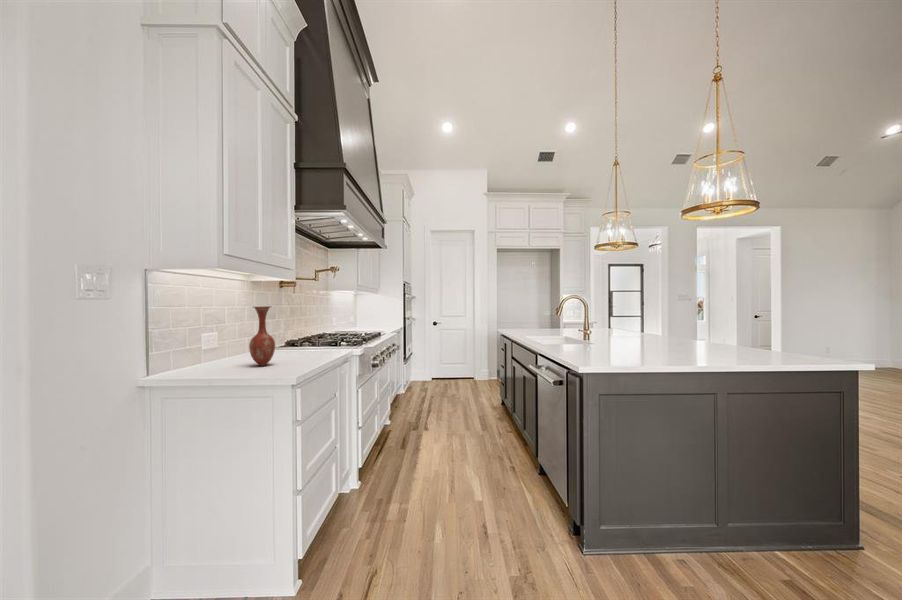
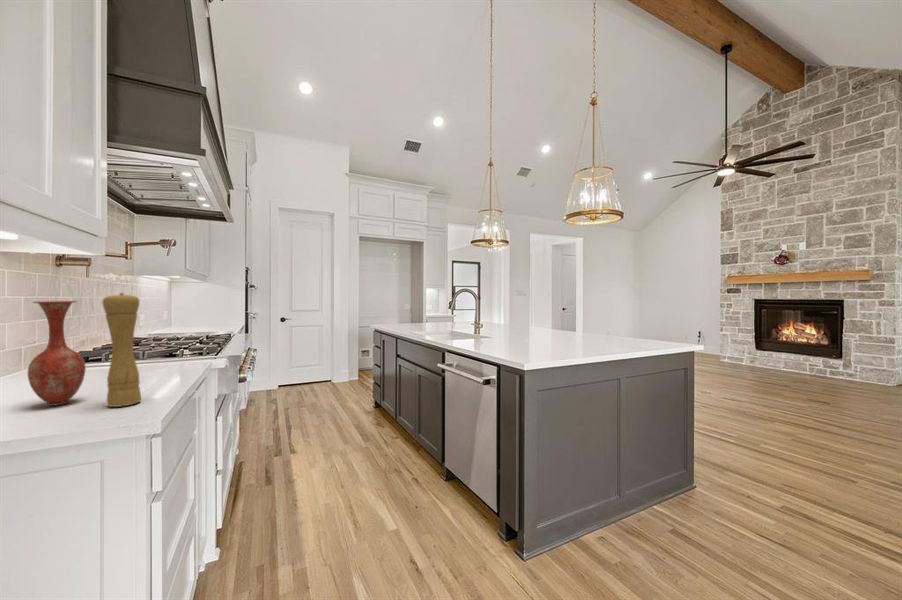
pepper mill: none [280,302,298,369] -> present [103,293,141,407]

